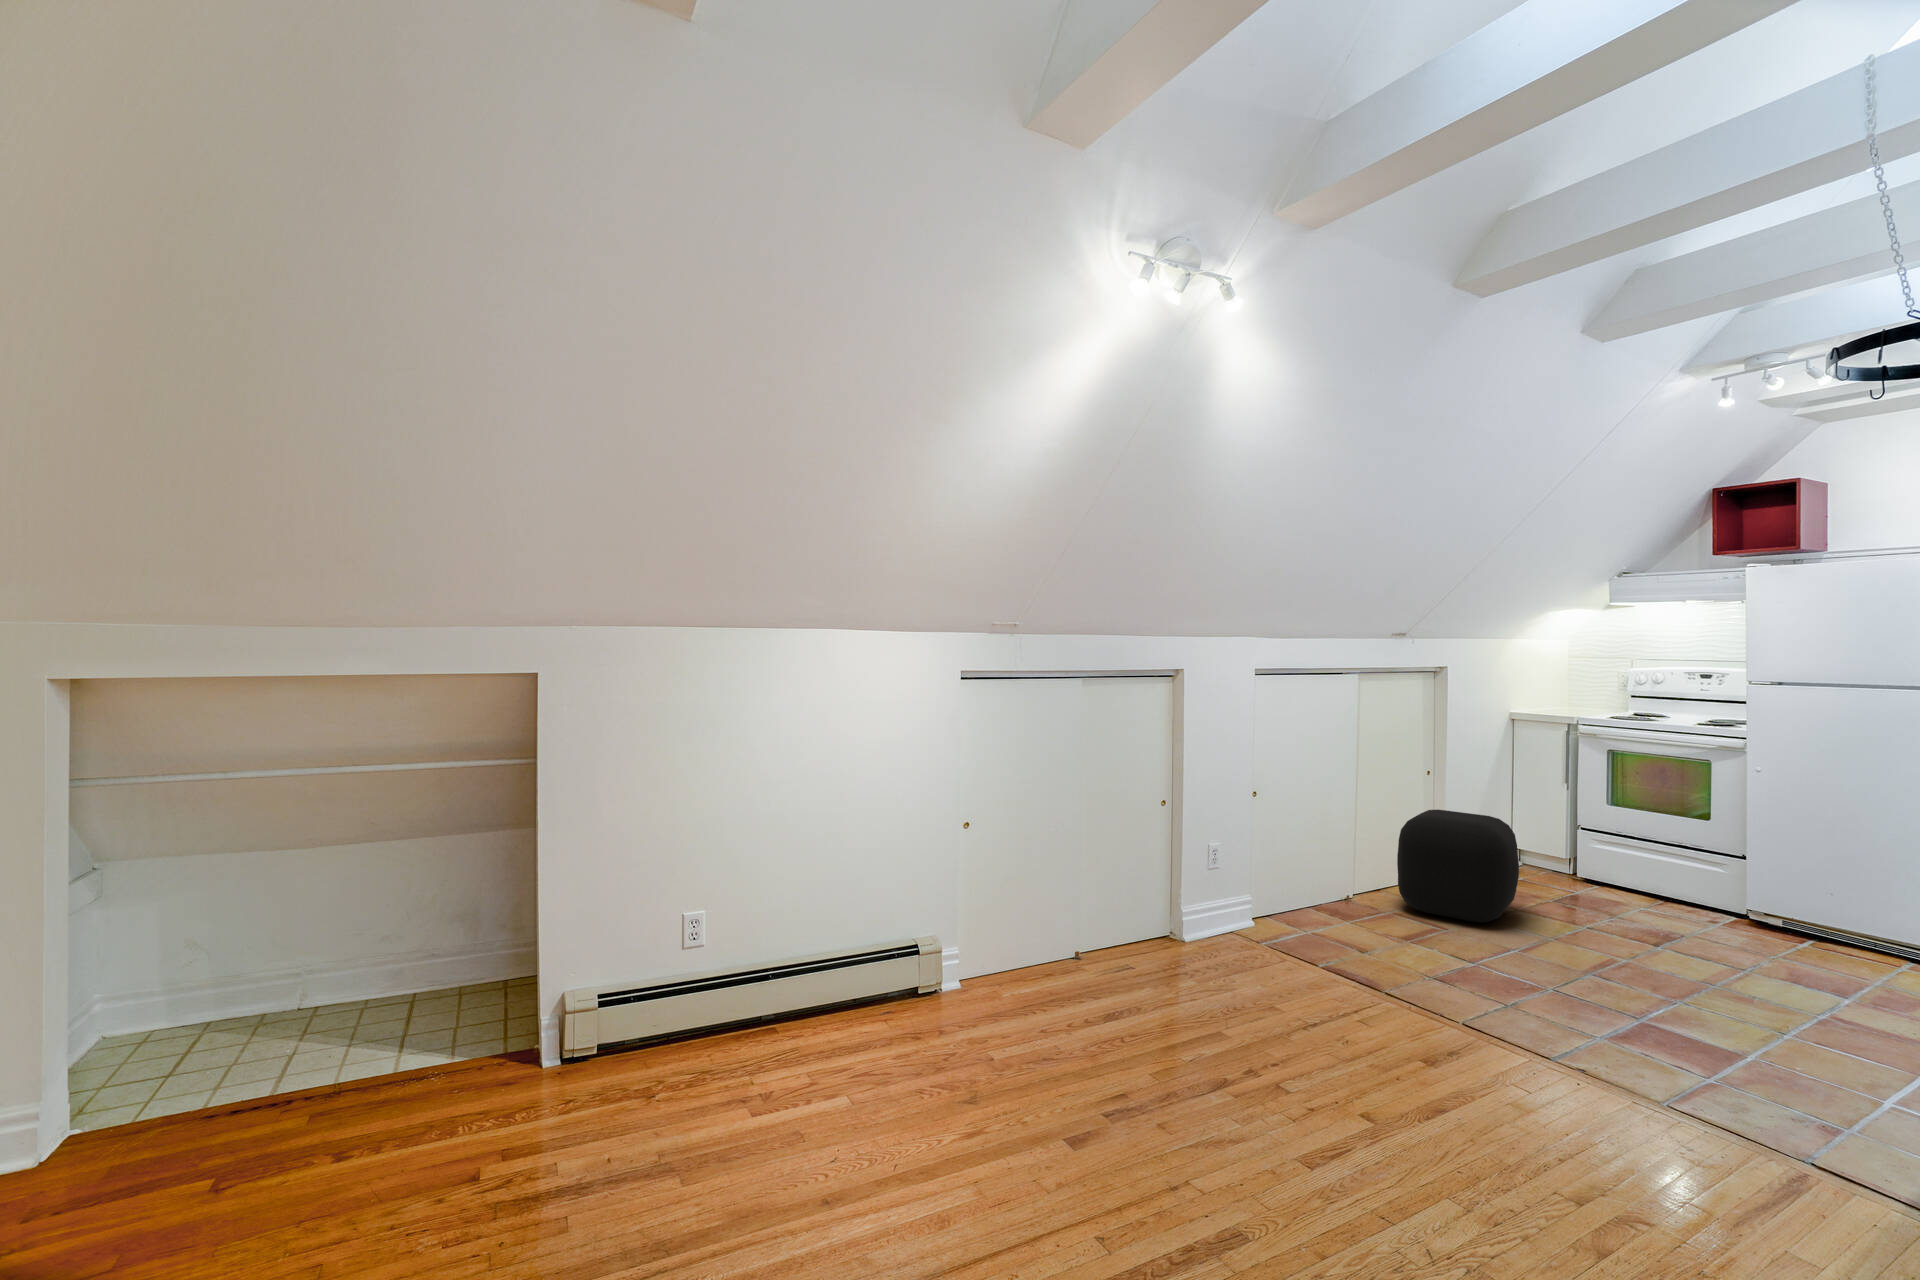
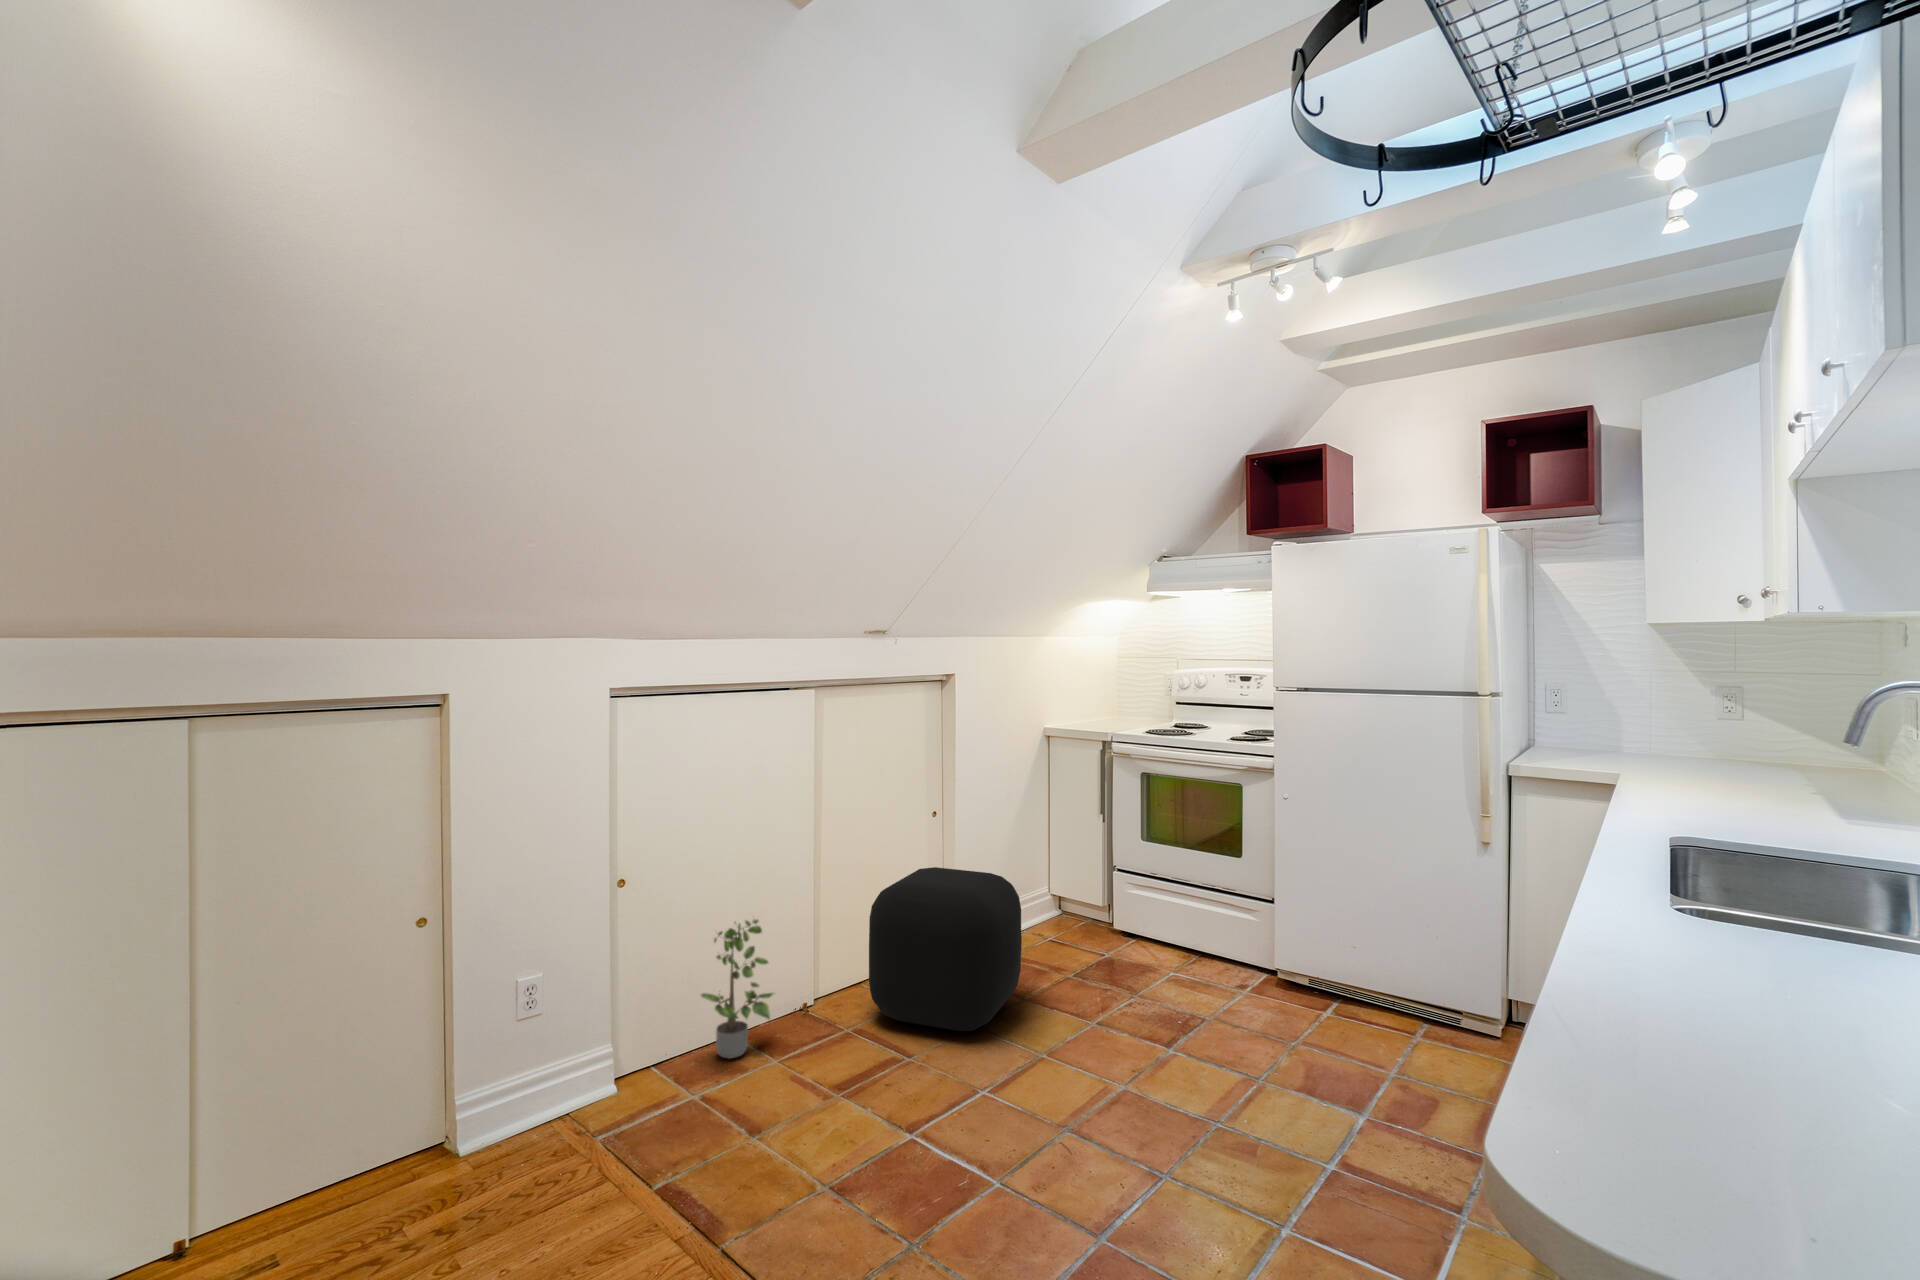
potted plant: none [1292,827,1340,918] -> present [701,919,773,1059]

